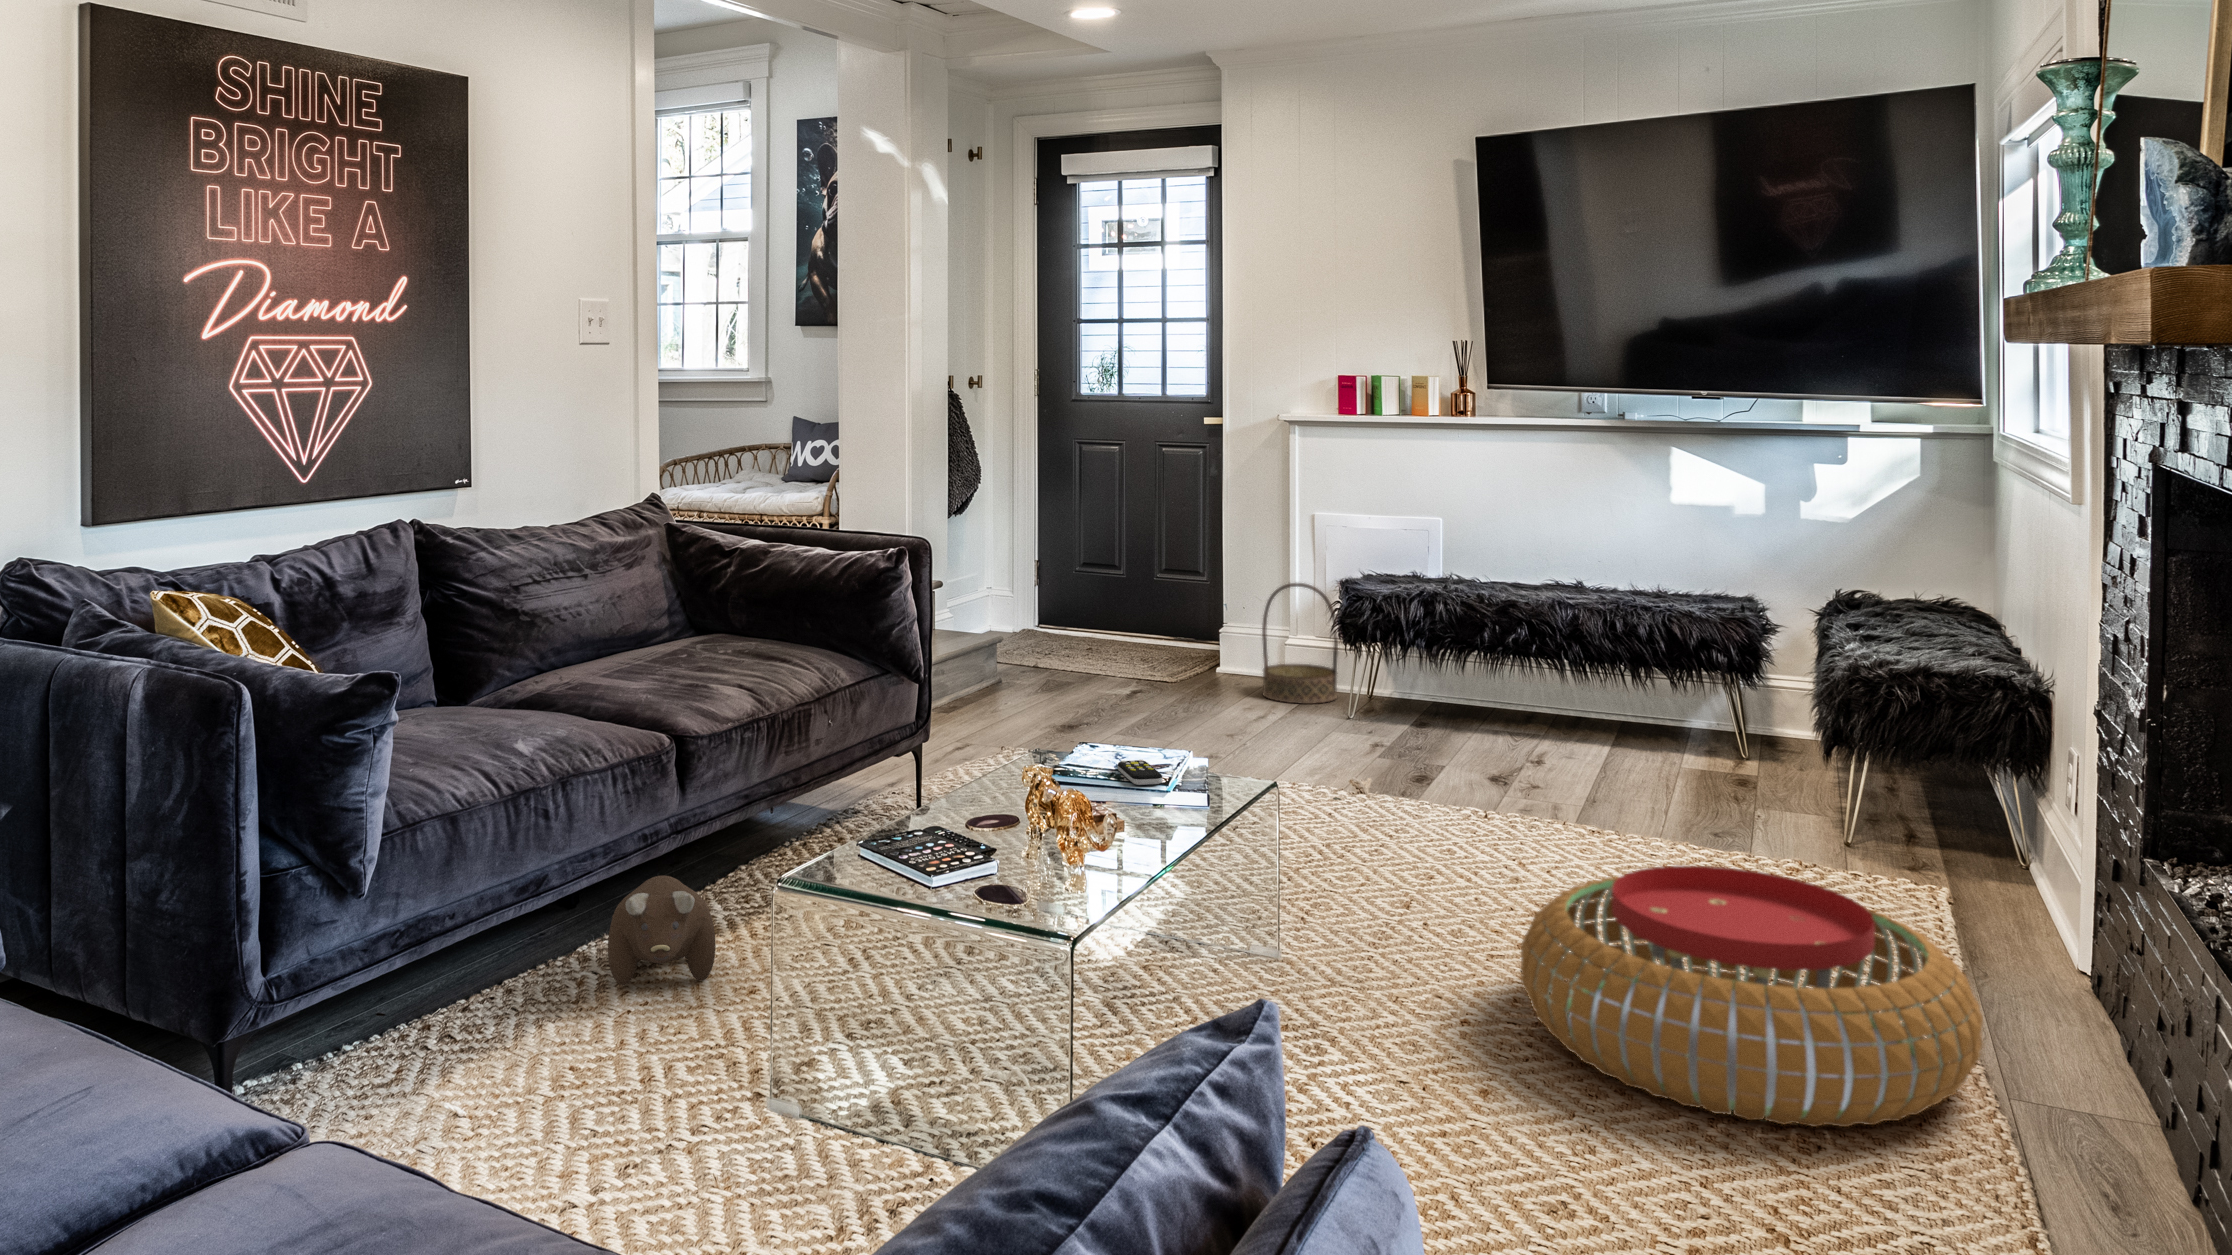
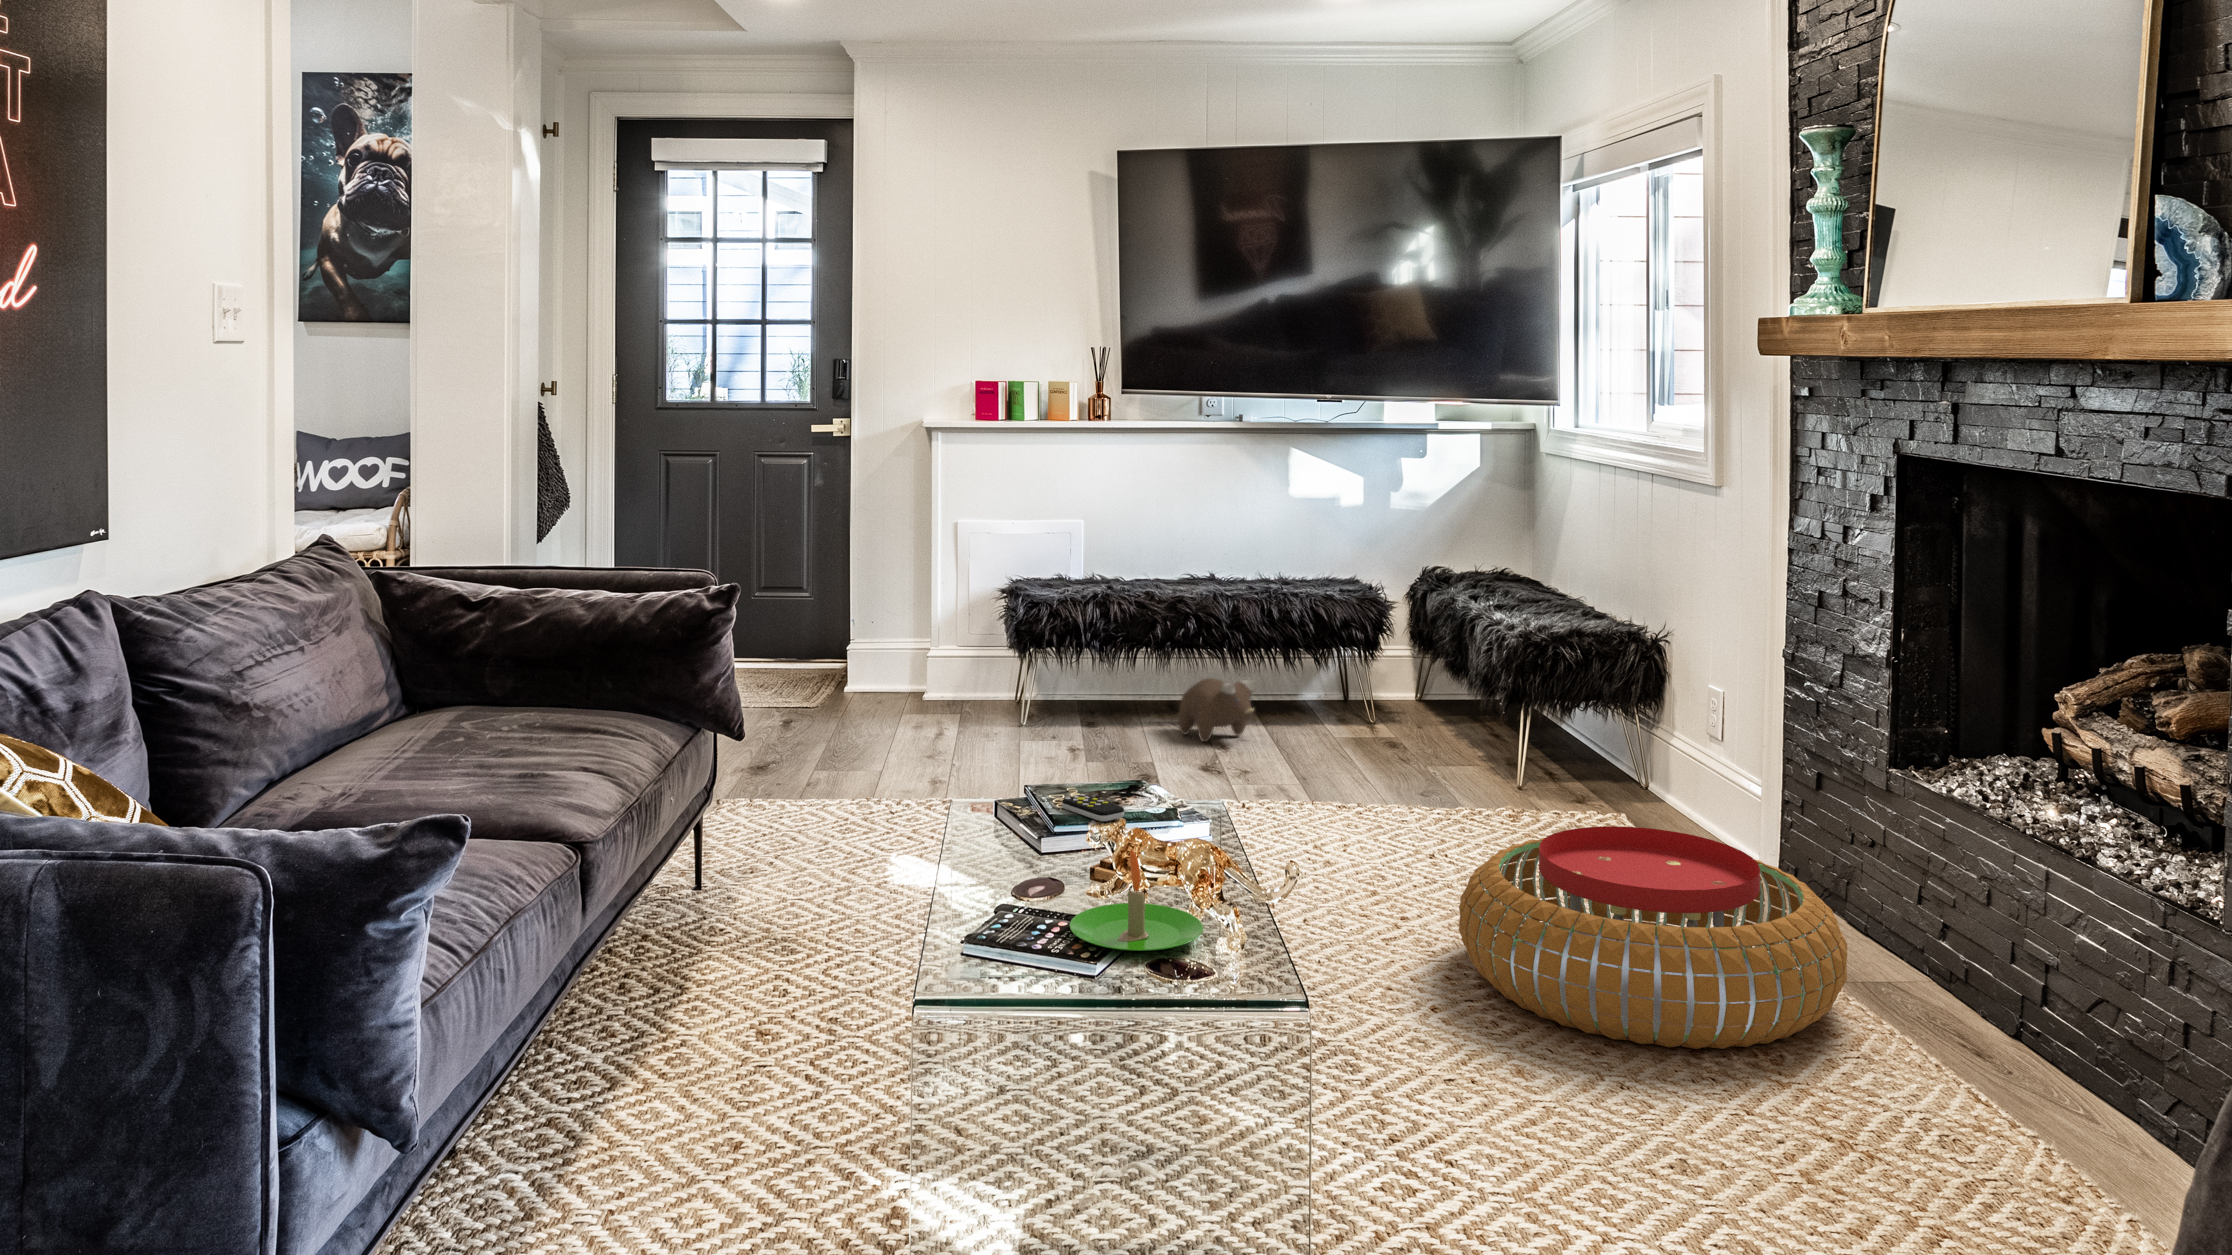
basket: present [1262,583,1338,704] -> none [912,592,991,715]
candle: none [965,793,1087,884] -> present [1070,849,1203,951]
plush toy: present [608,876,716,985] -> present [1179,678,1258,742]

